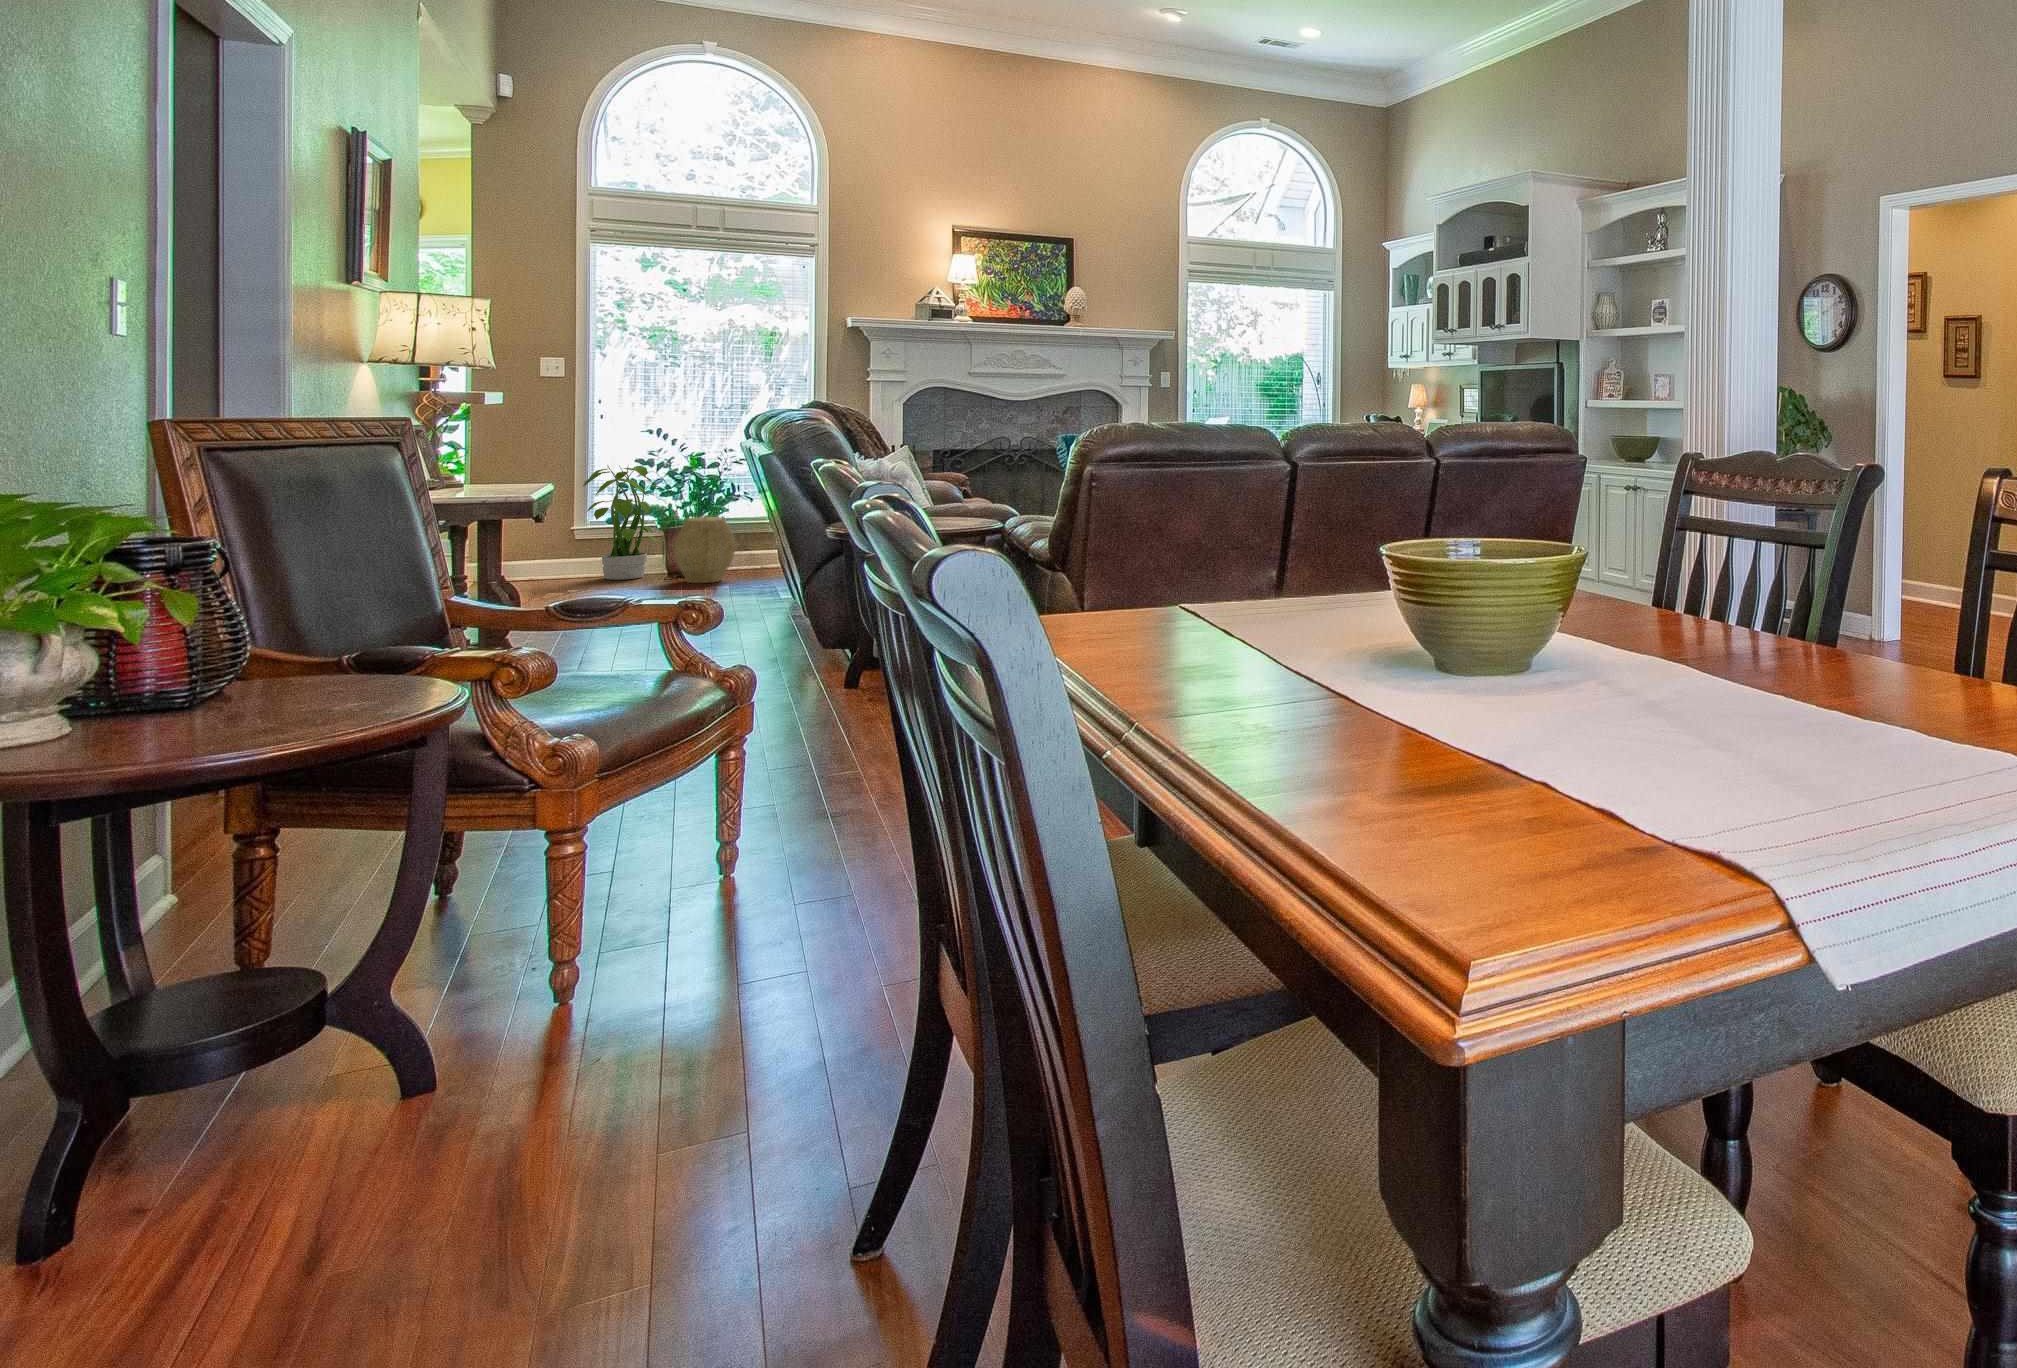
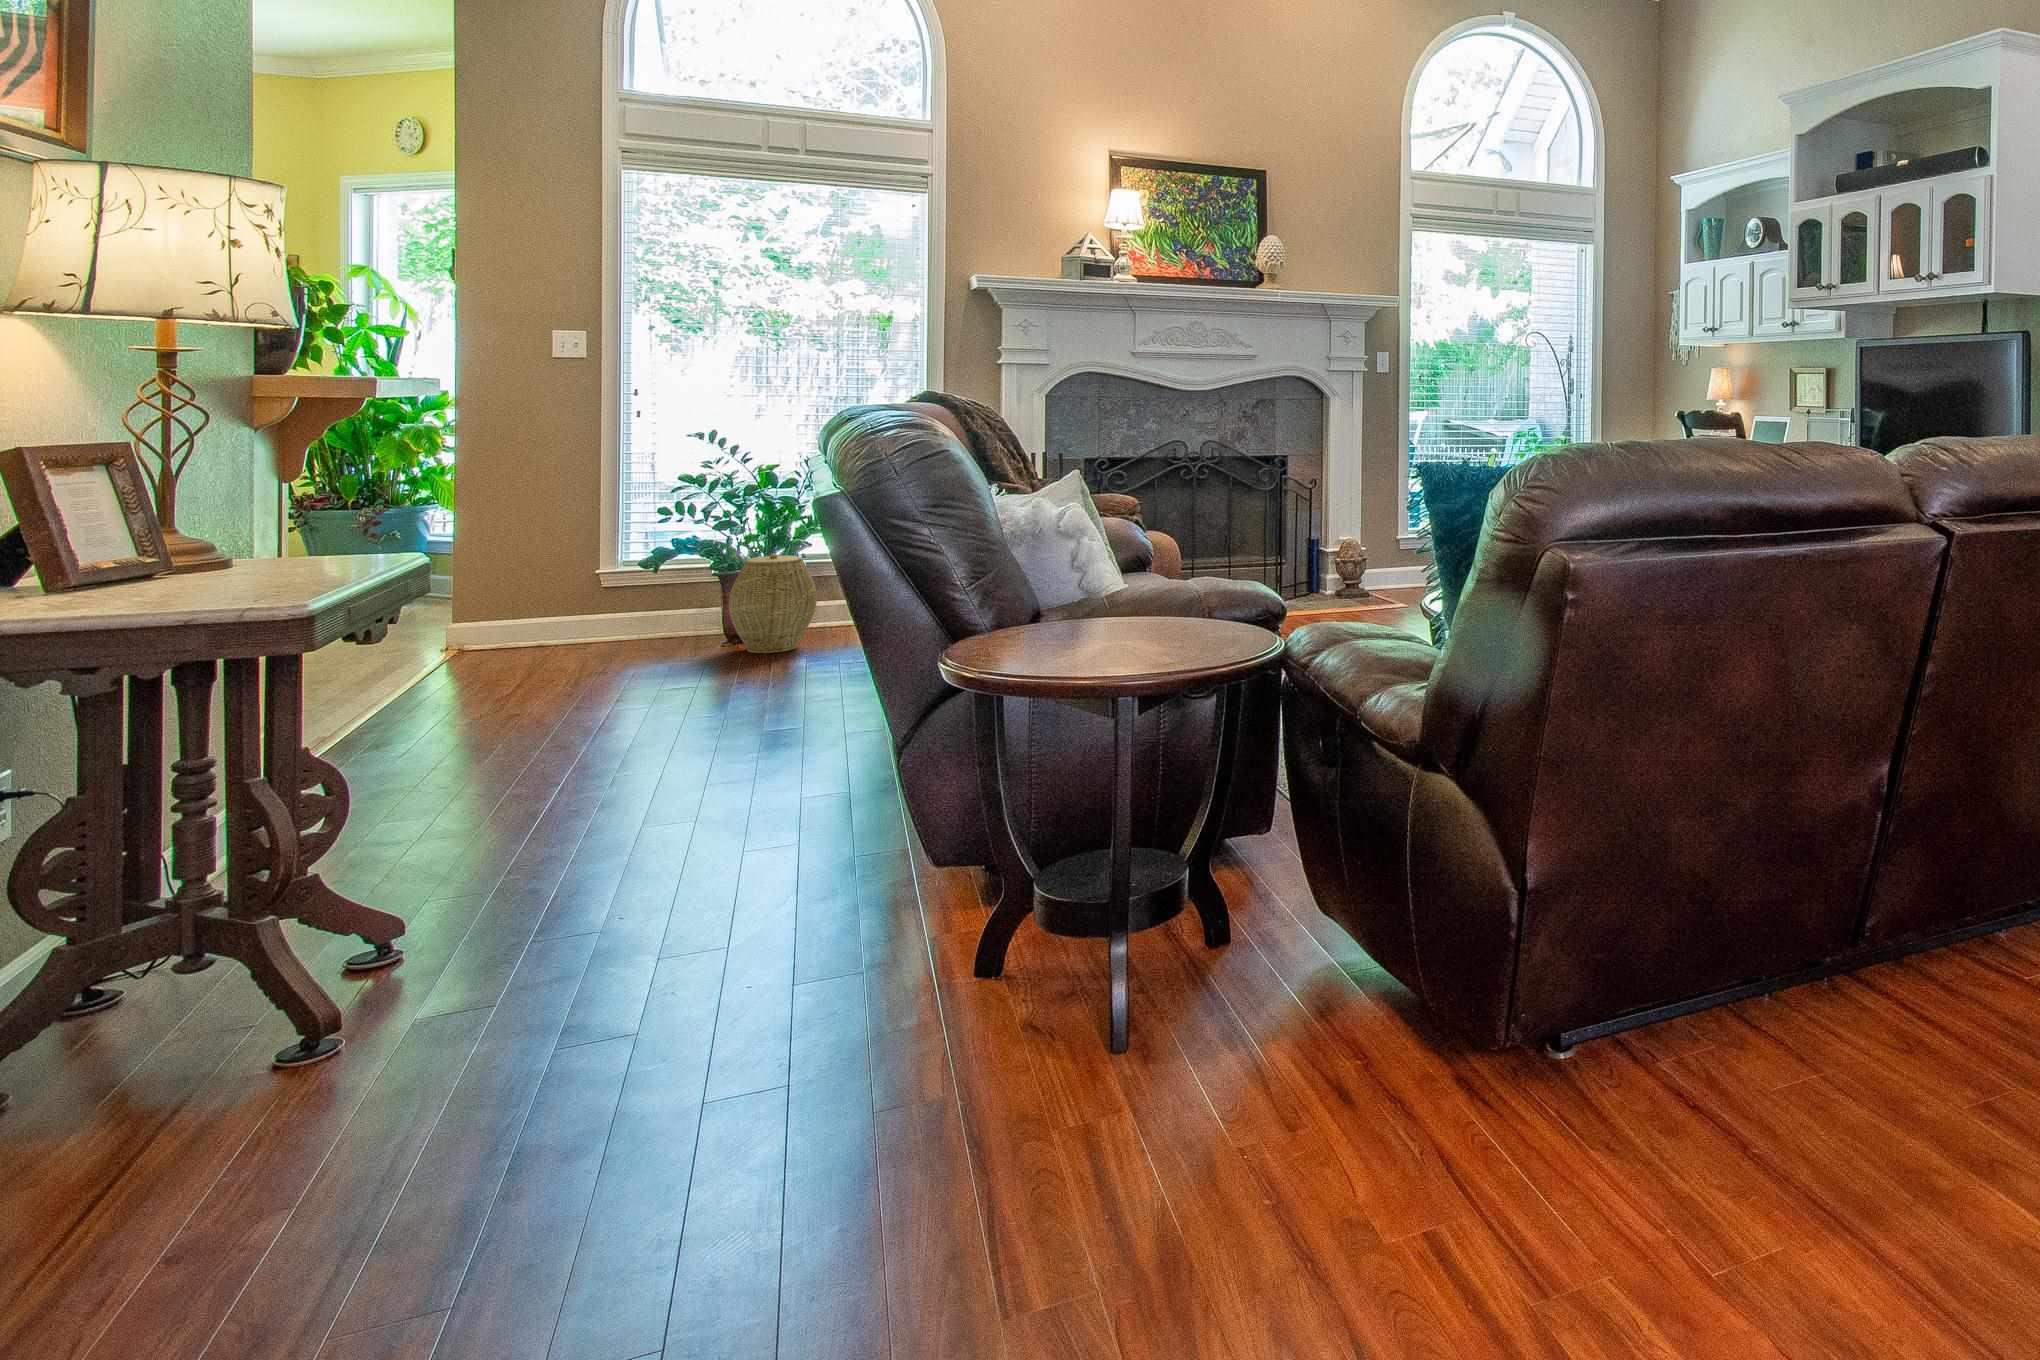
potted plant: present [583,466,663,580] -> none [605,479,727,646]

